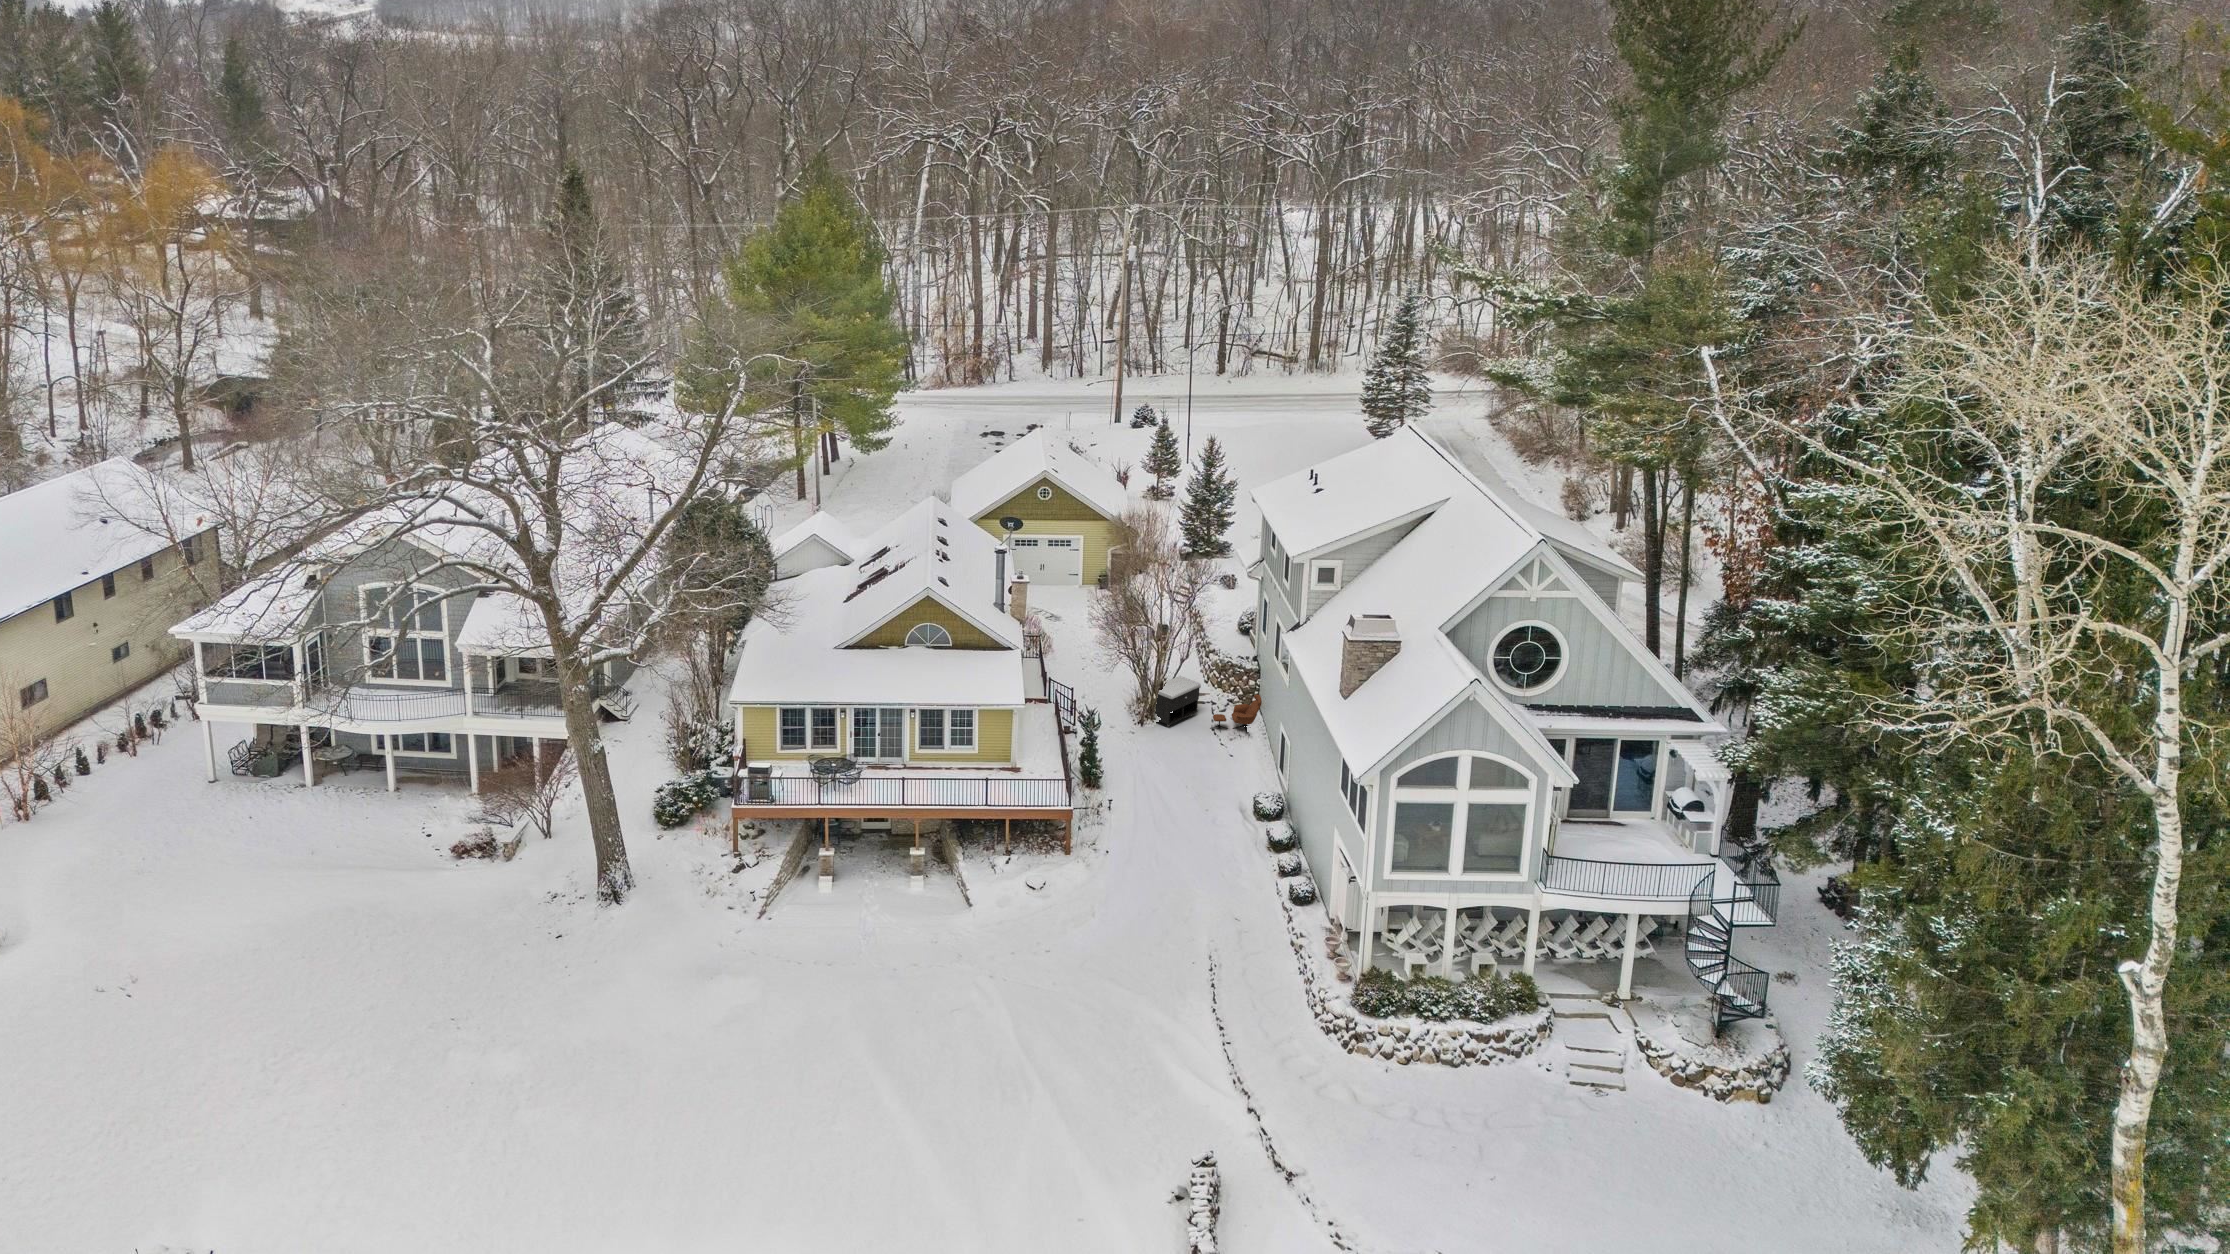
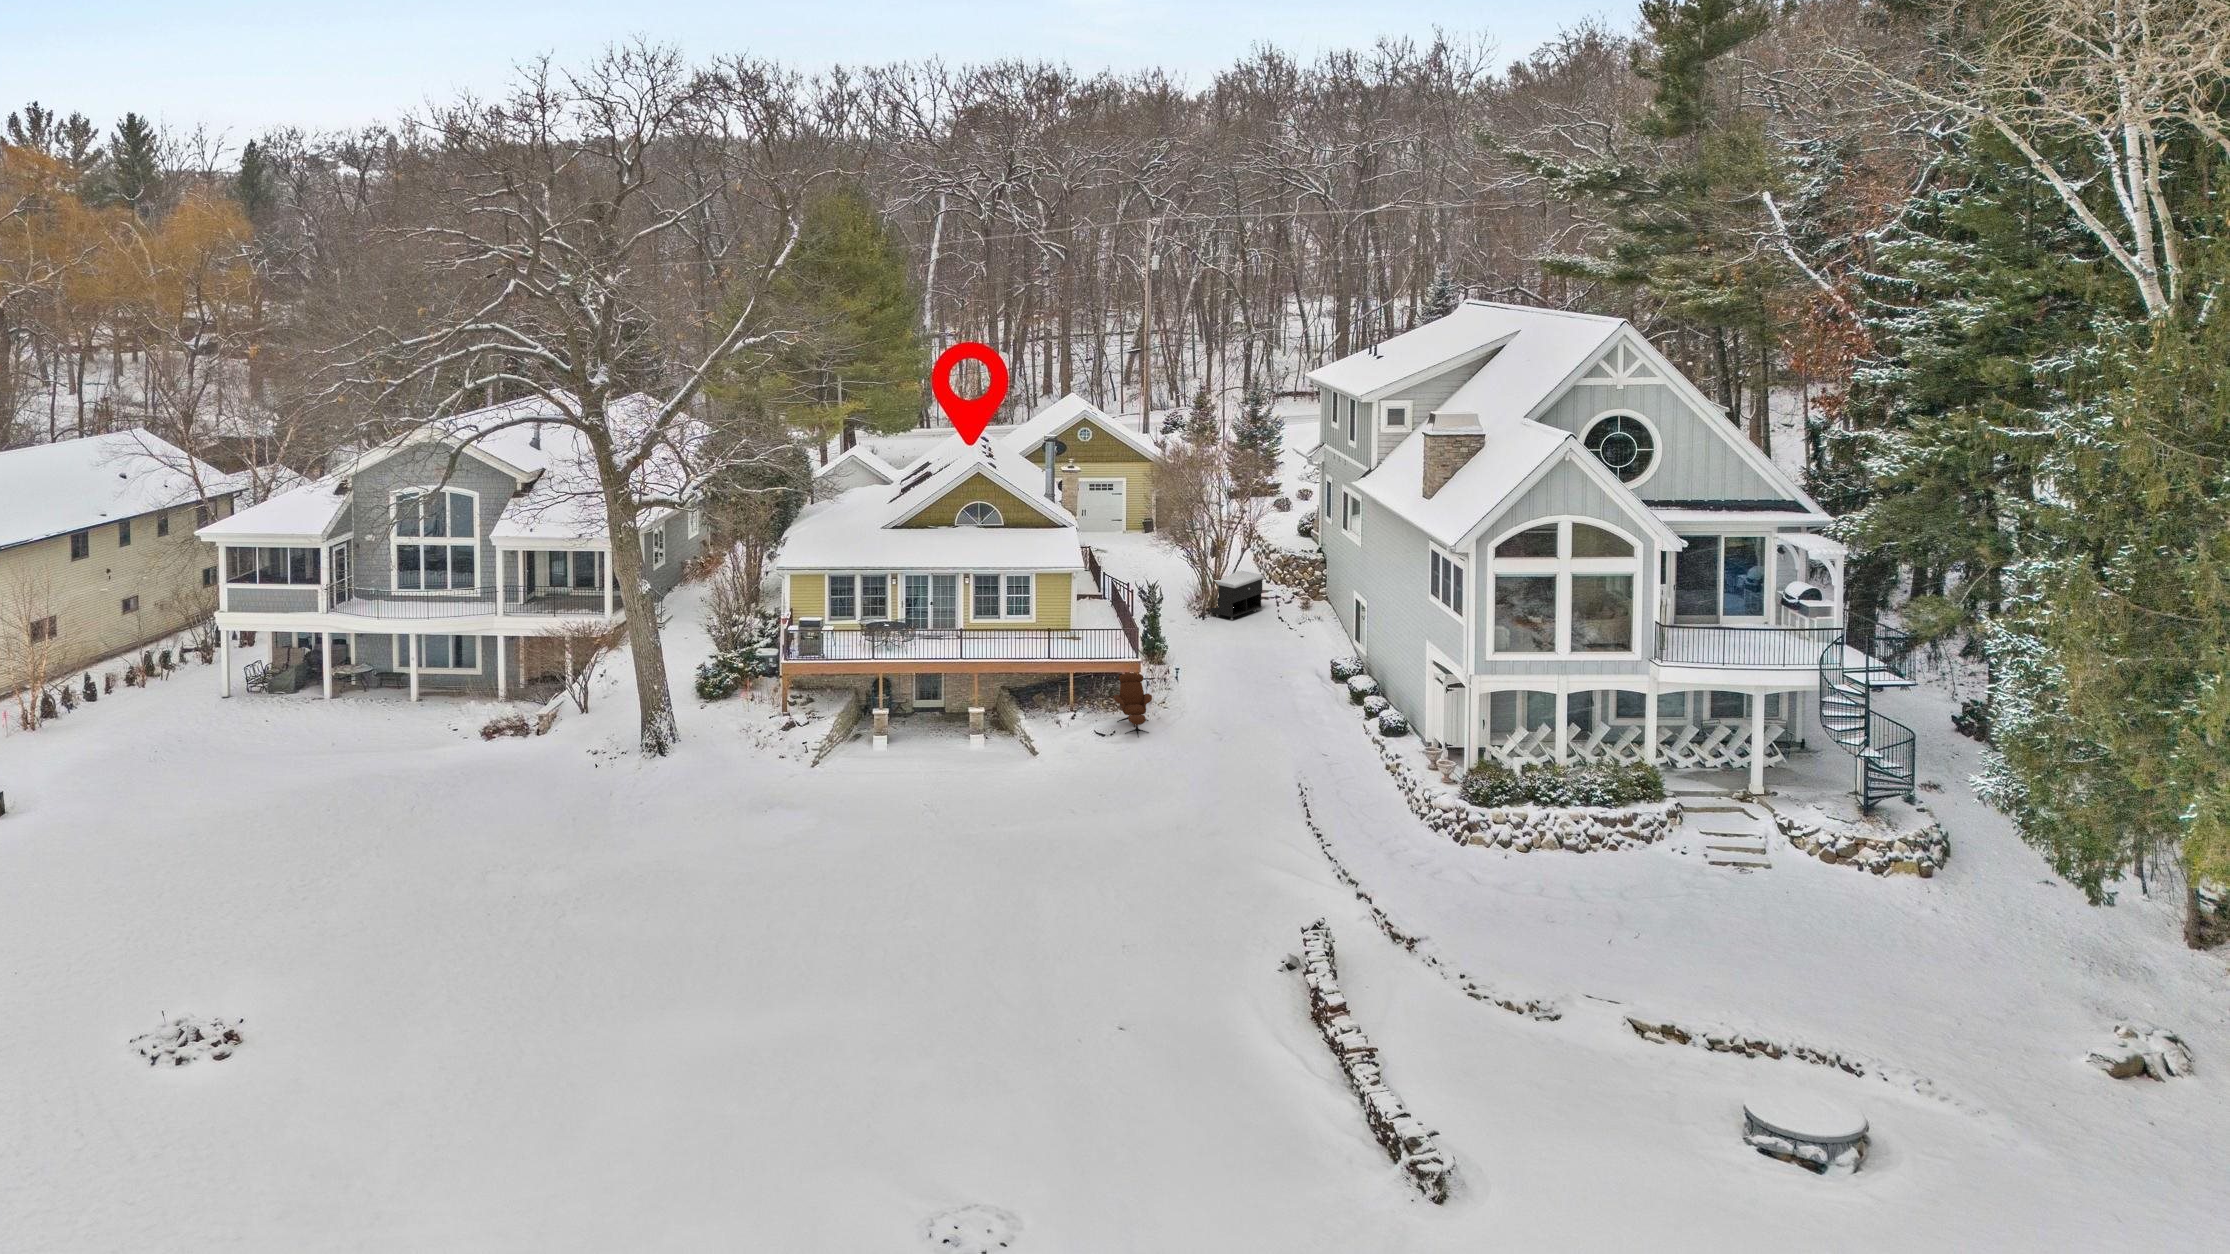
lounge chair: present [1212,695,1262,733] -> present [1114,673,1152,737]

